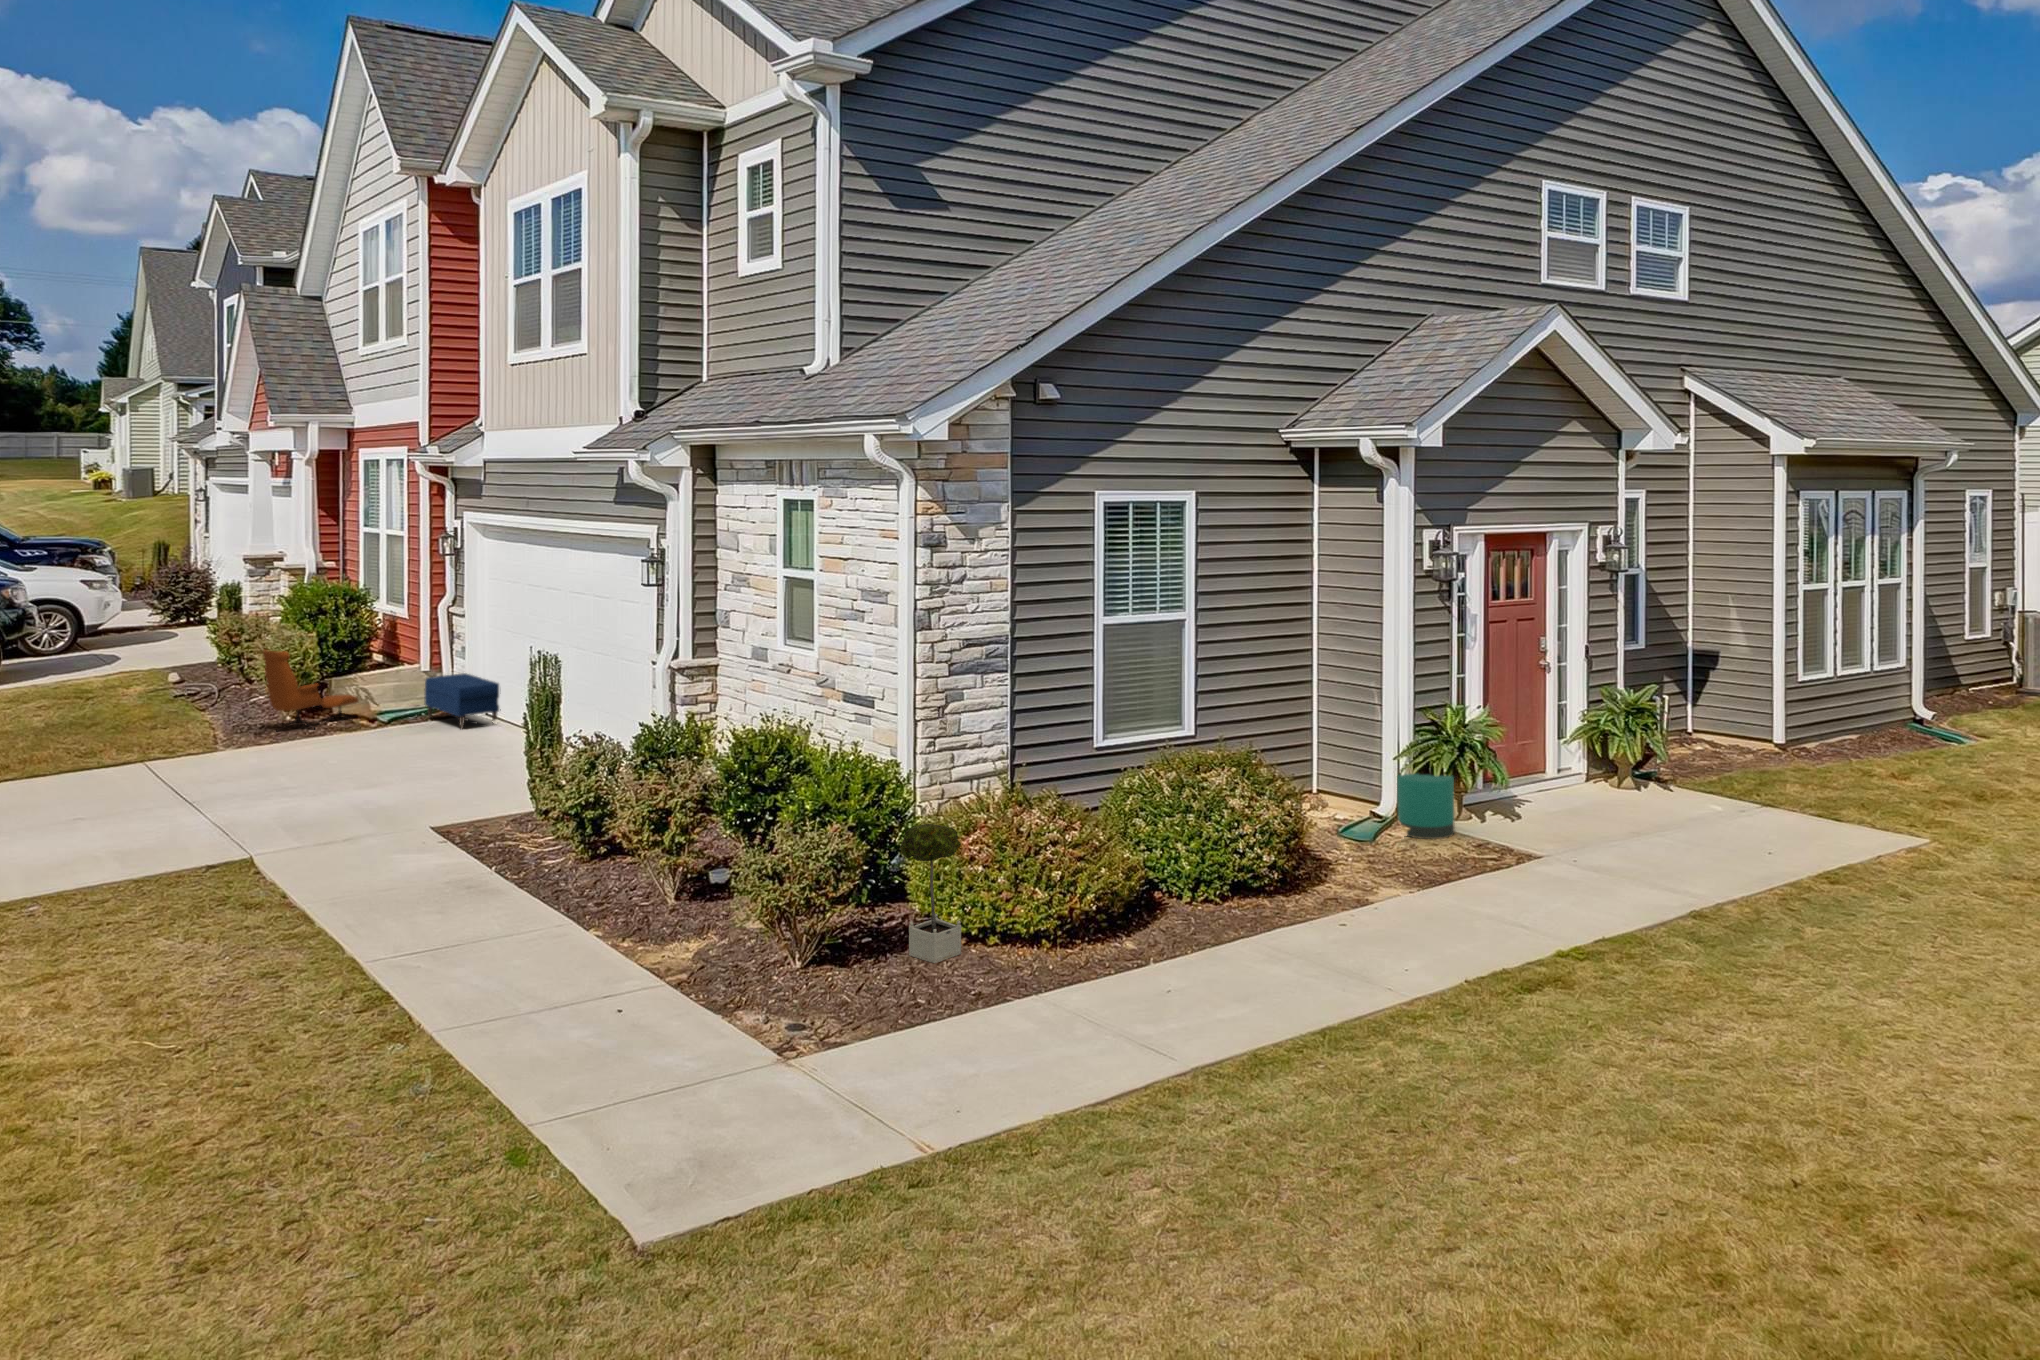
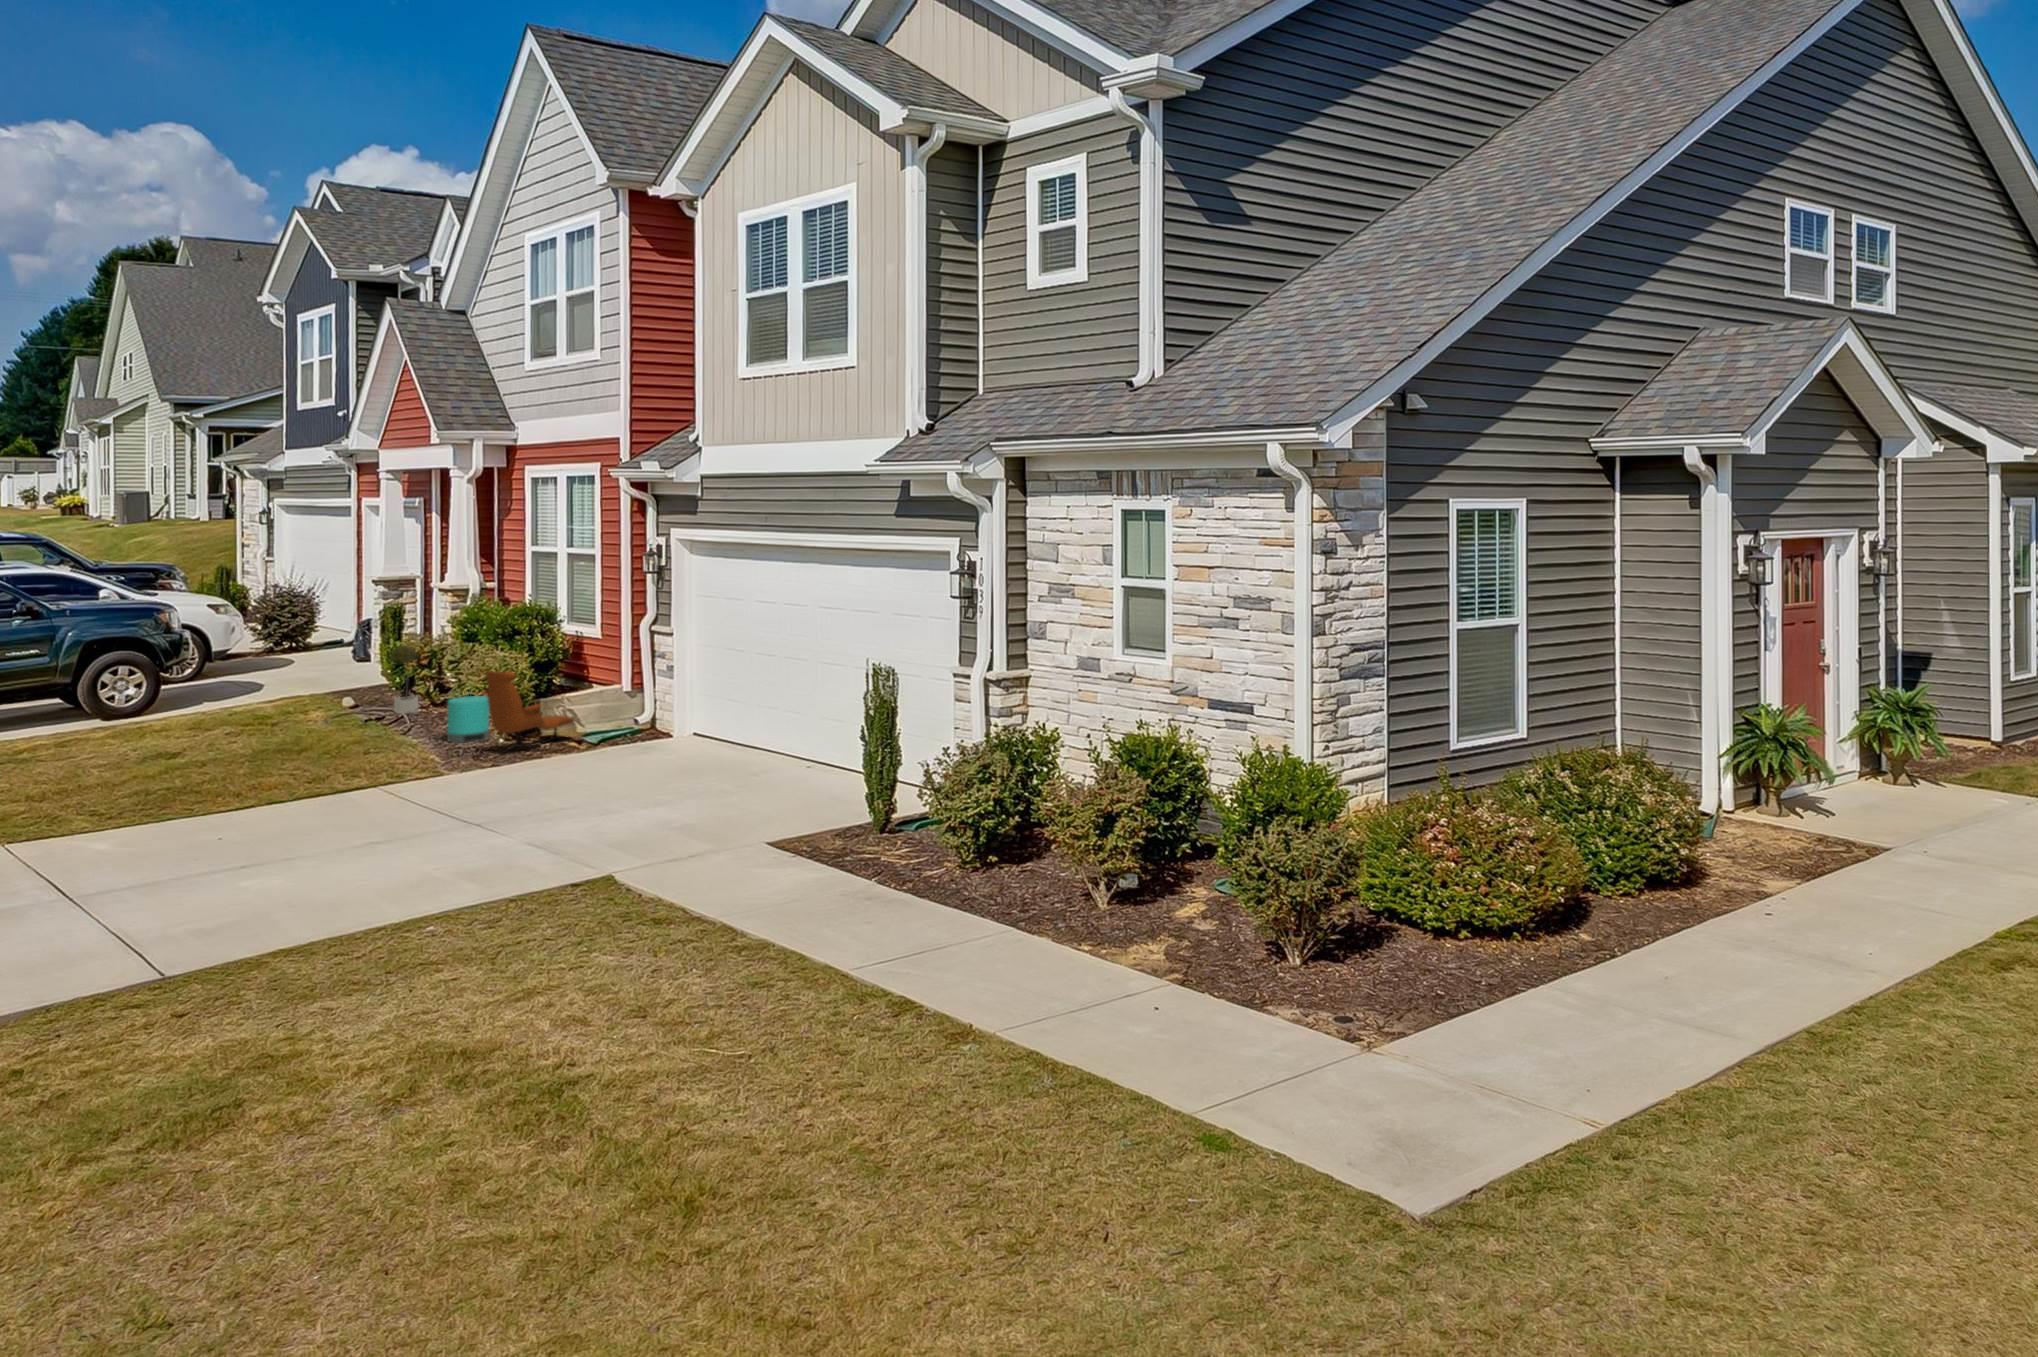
bench: present [424,673,501,729] -> none [644,692,728,749]
trash can: present [1397,774,1455,839] -> present [447,696,489,743]
potted tree: present [900,824,961,963] -> present [391,645,420,714]

